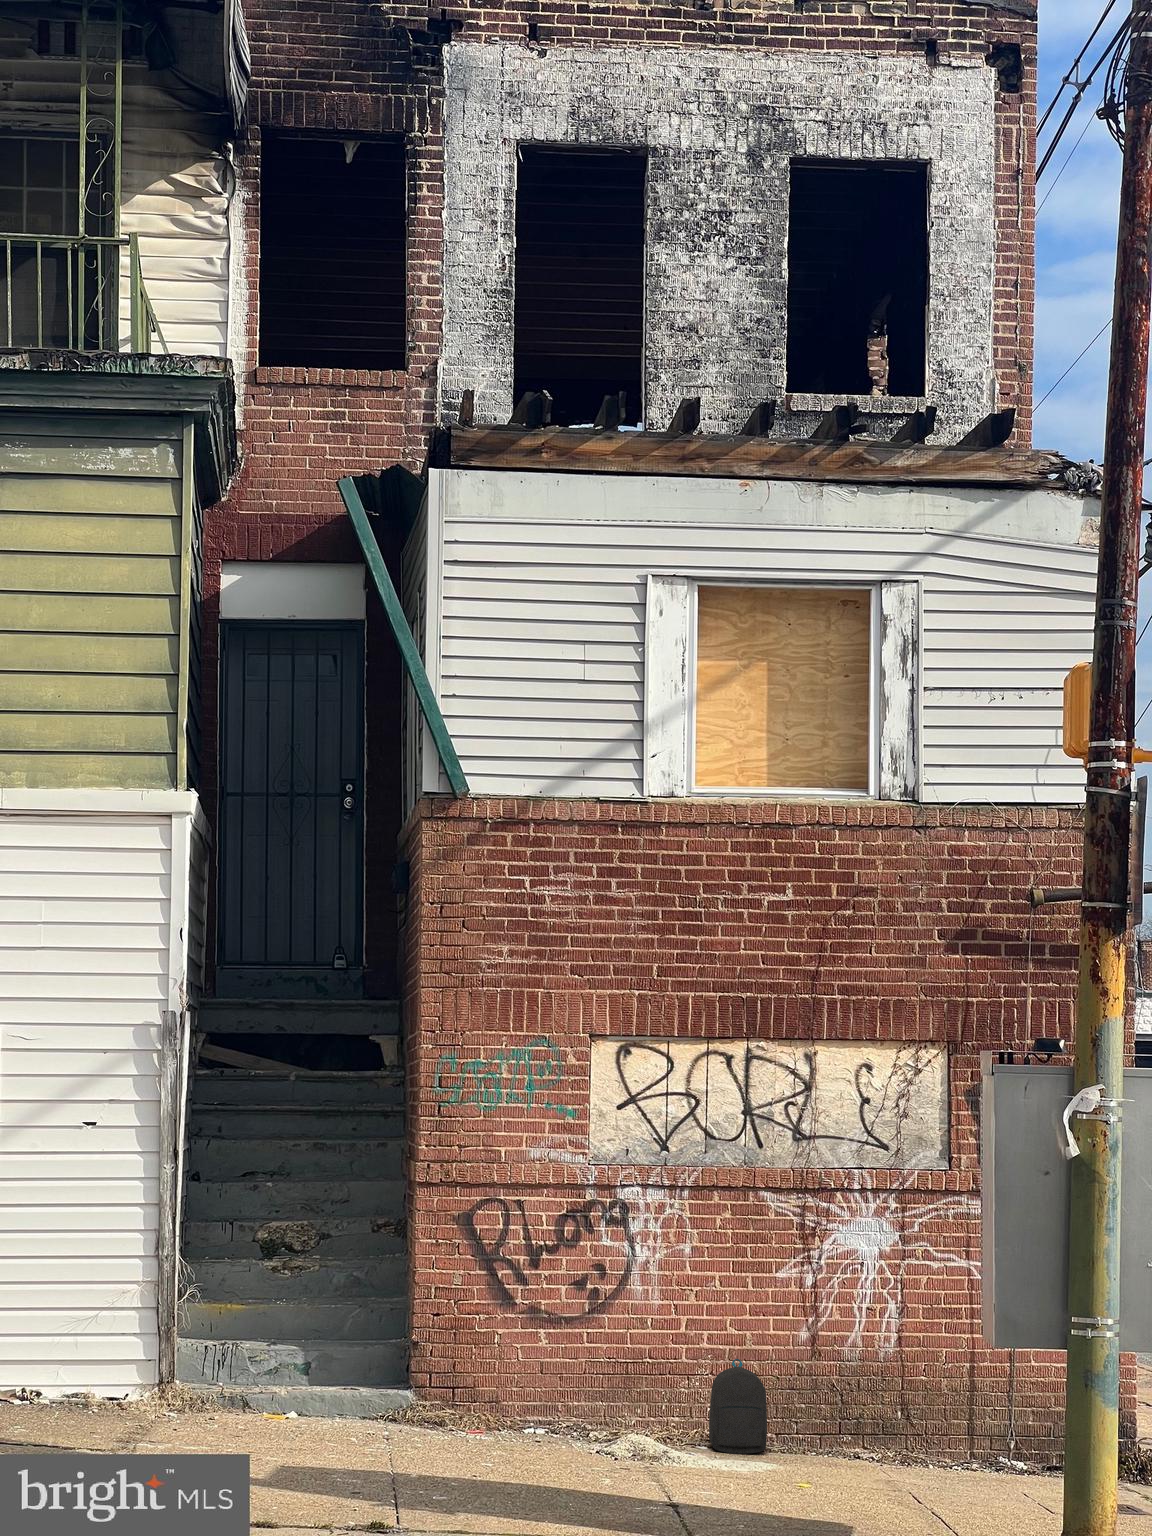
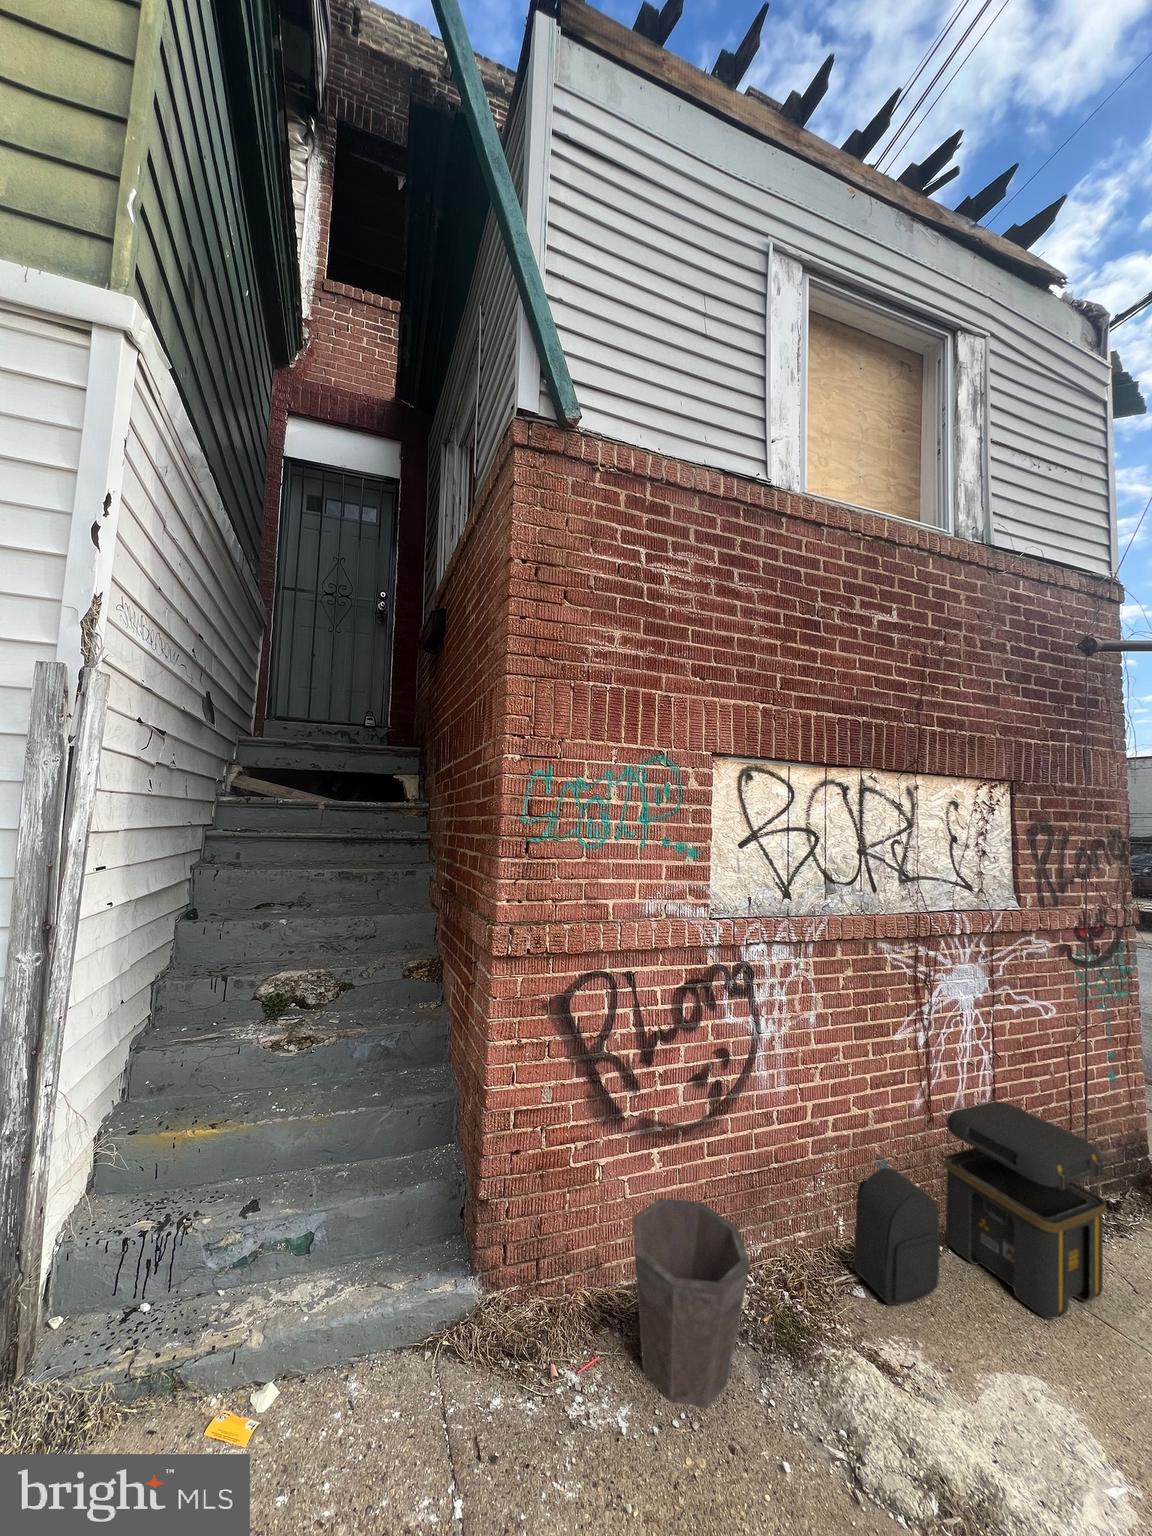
toolbox: none [817,1338,914,1469] -> present [944,1101,1106,1319]
waste bin: none [504,1358,582,1446] -> present [632,1198,750,1407]

